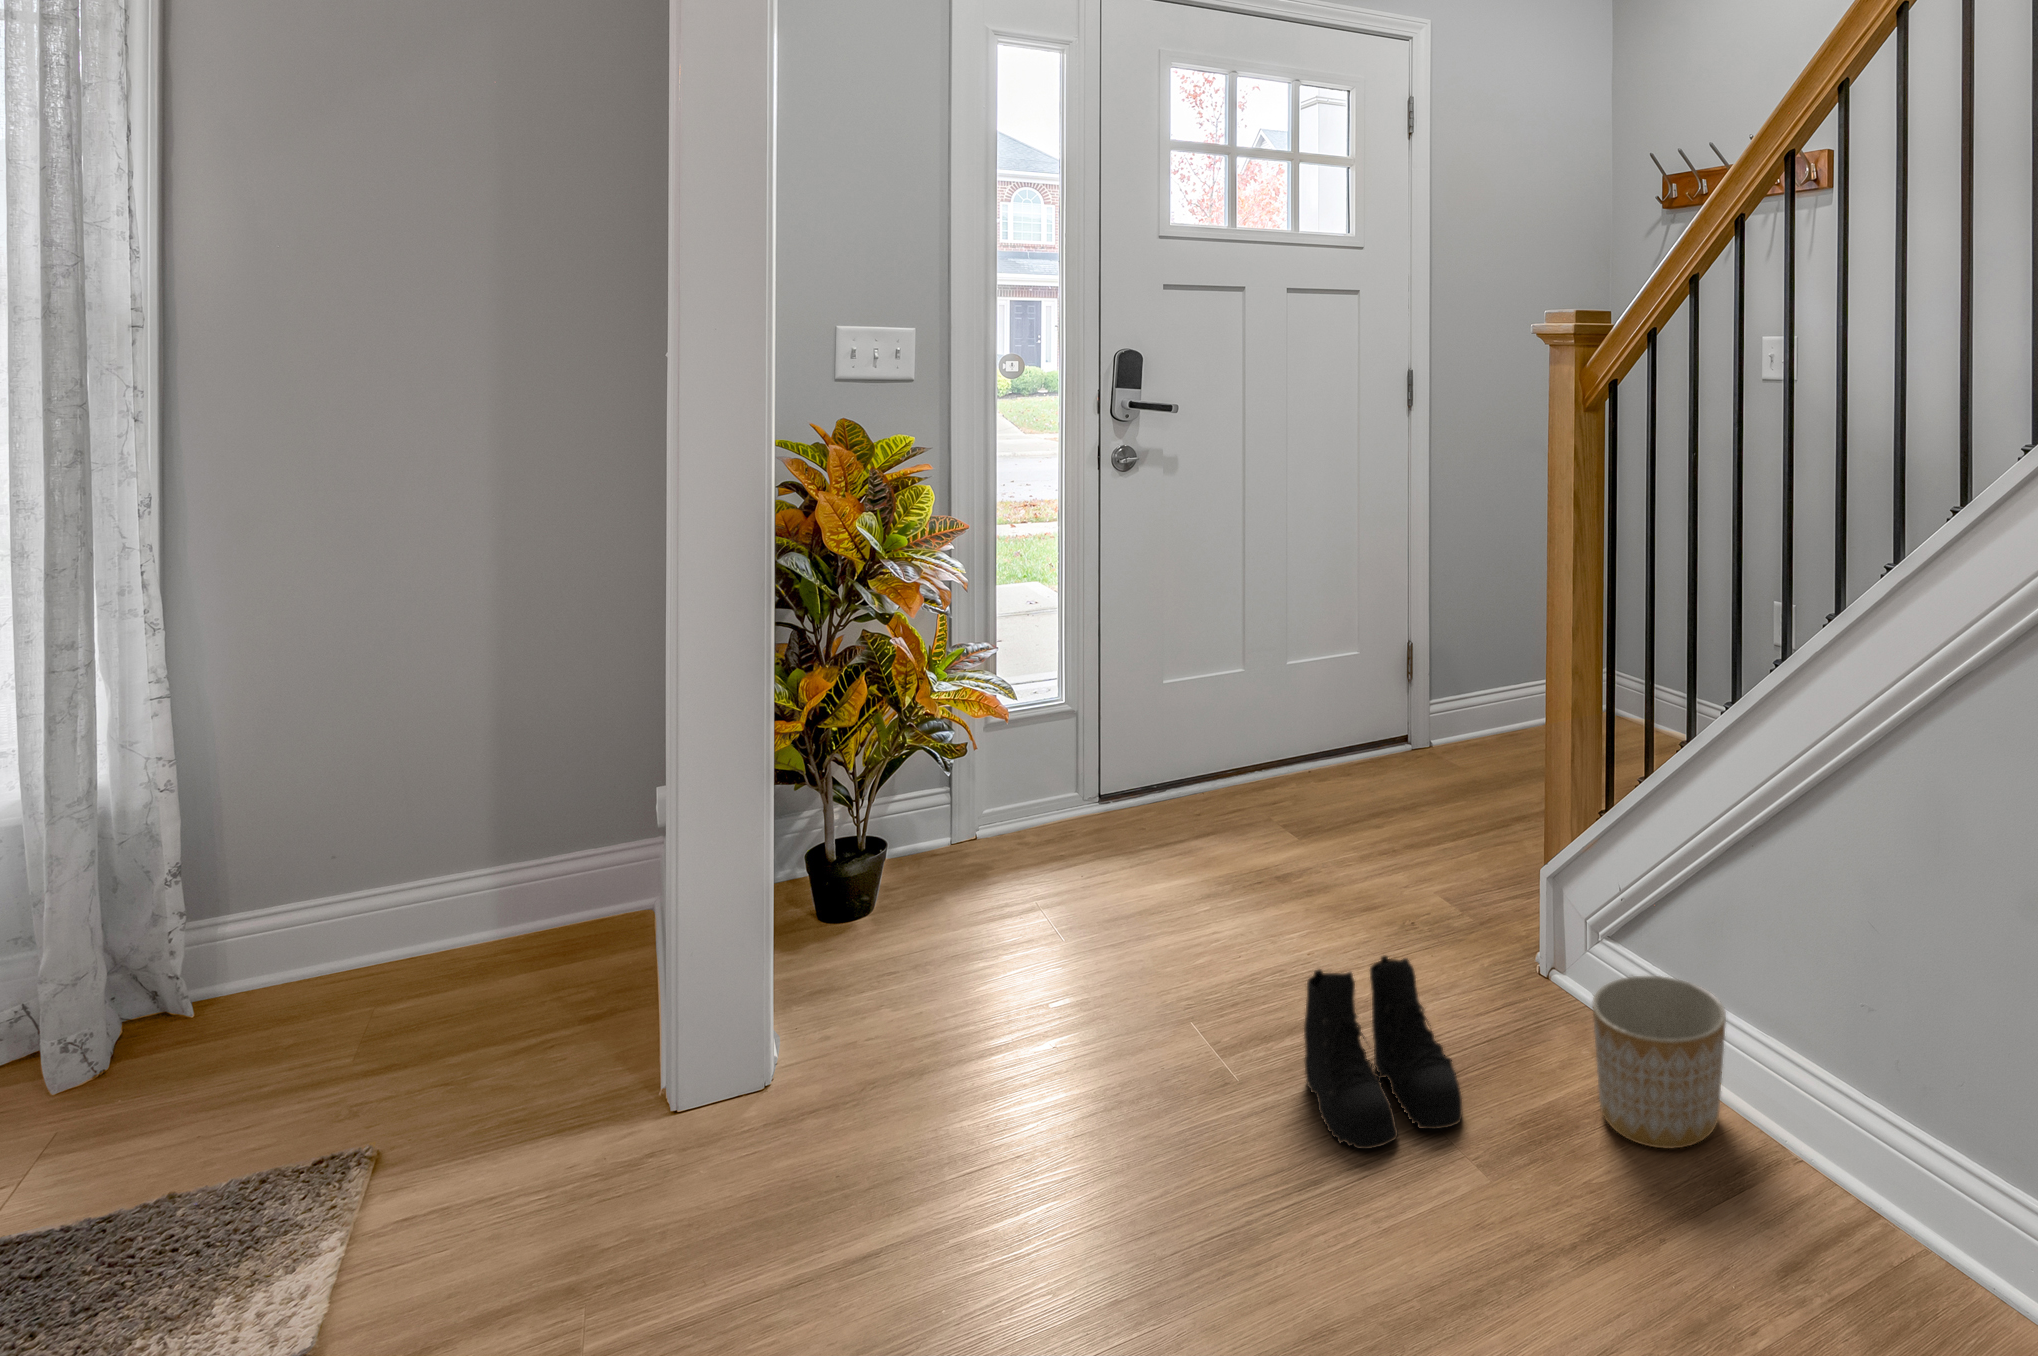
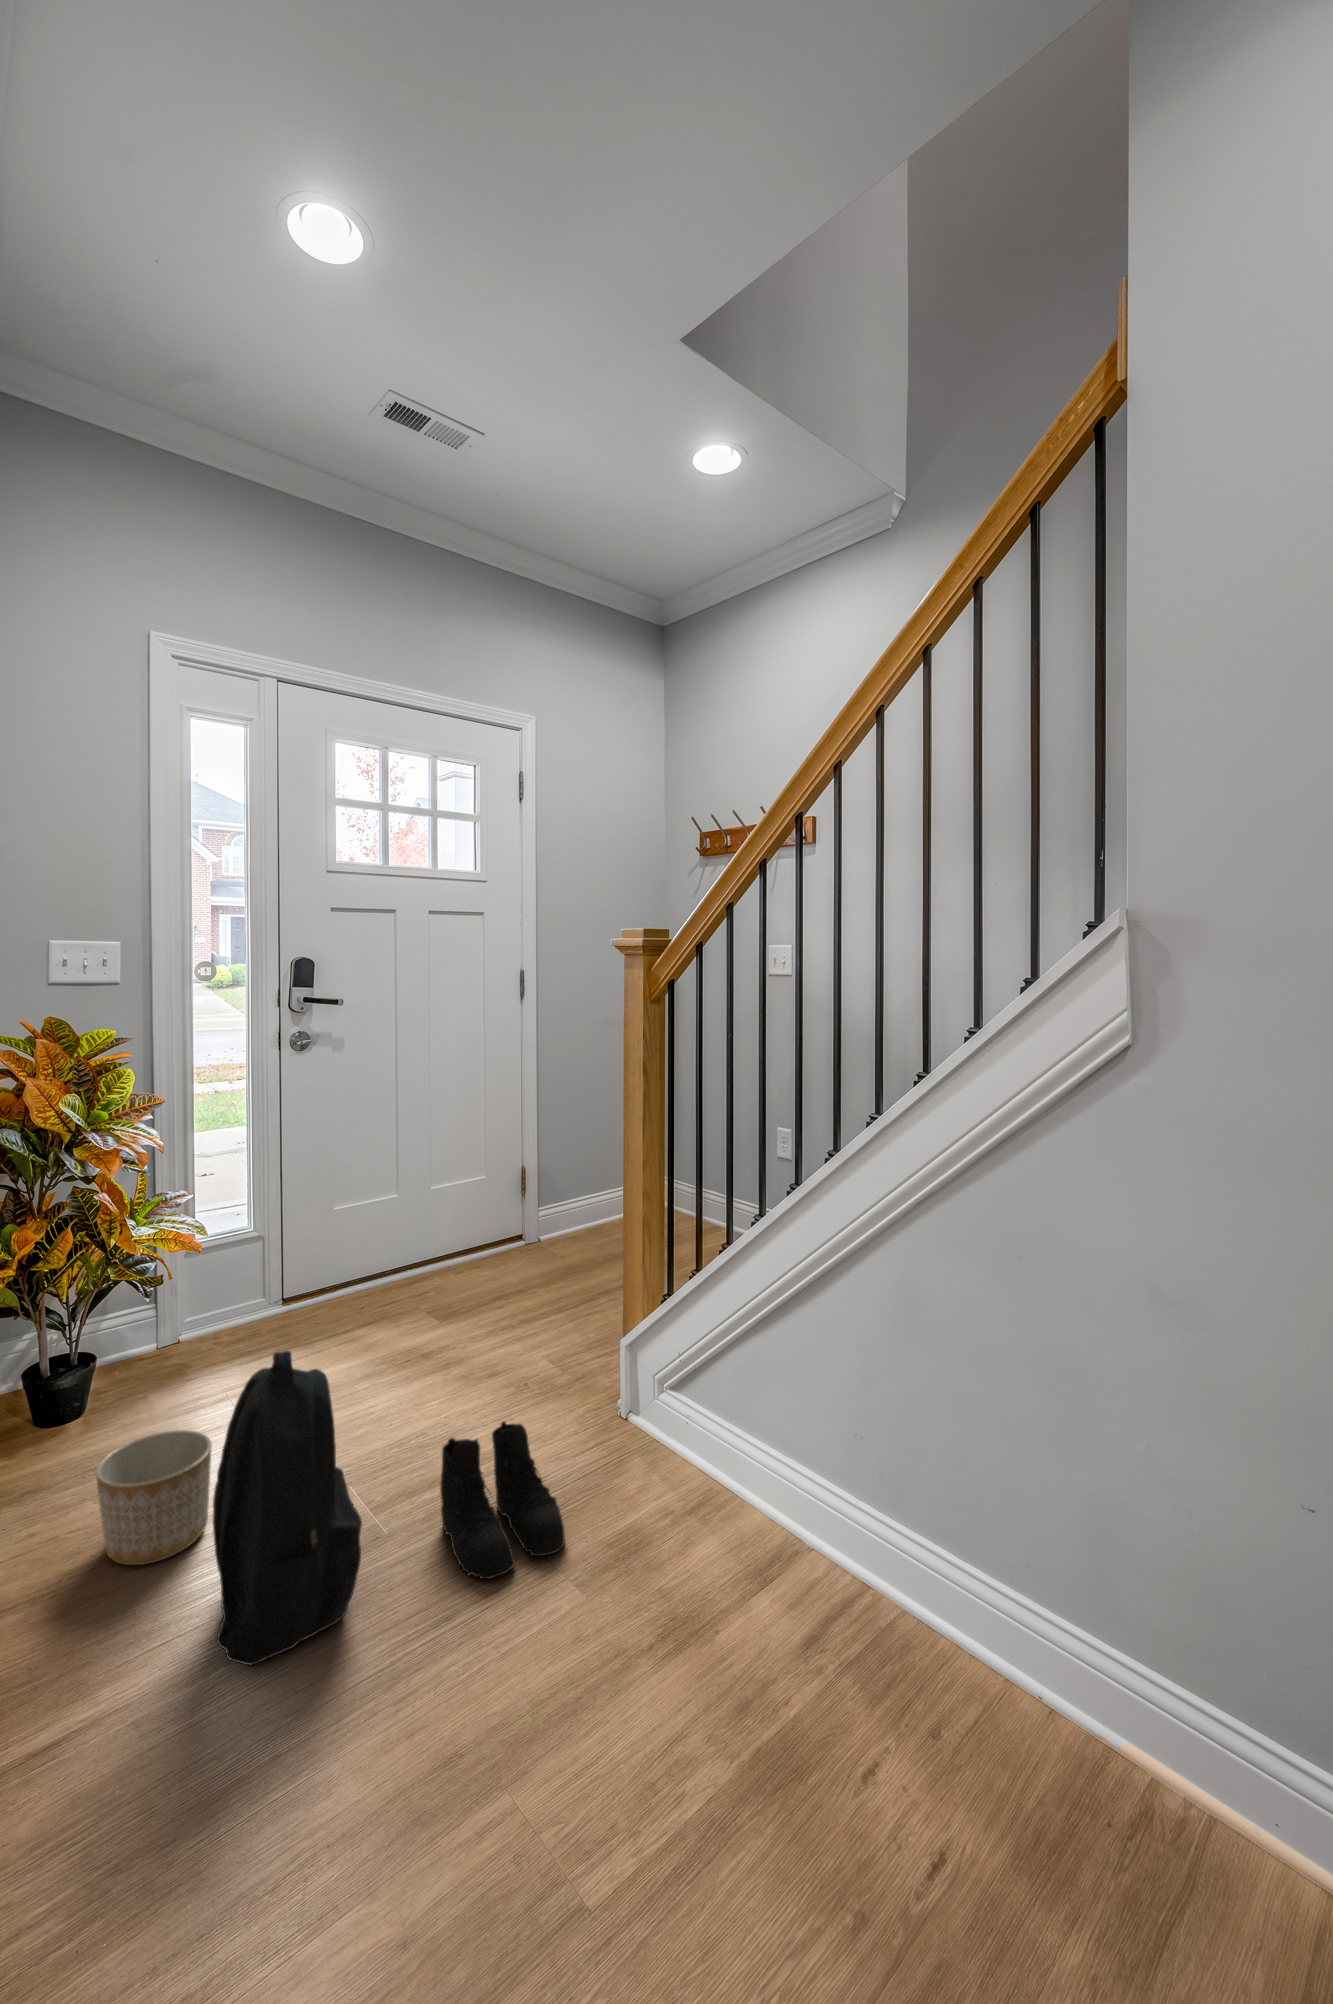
backpack: none [1037,834,1211,1214] -> present [213,1351,362,1665]
planter: present [1593,976,1726,1149] -> present [96,1430,212,1565]

